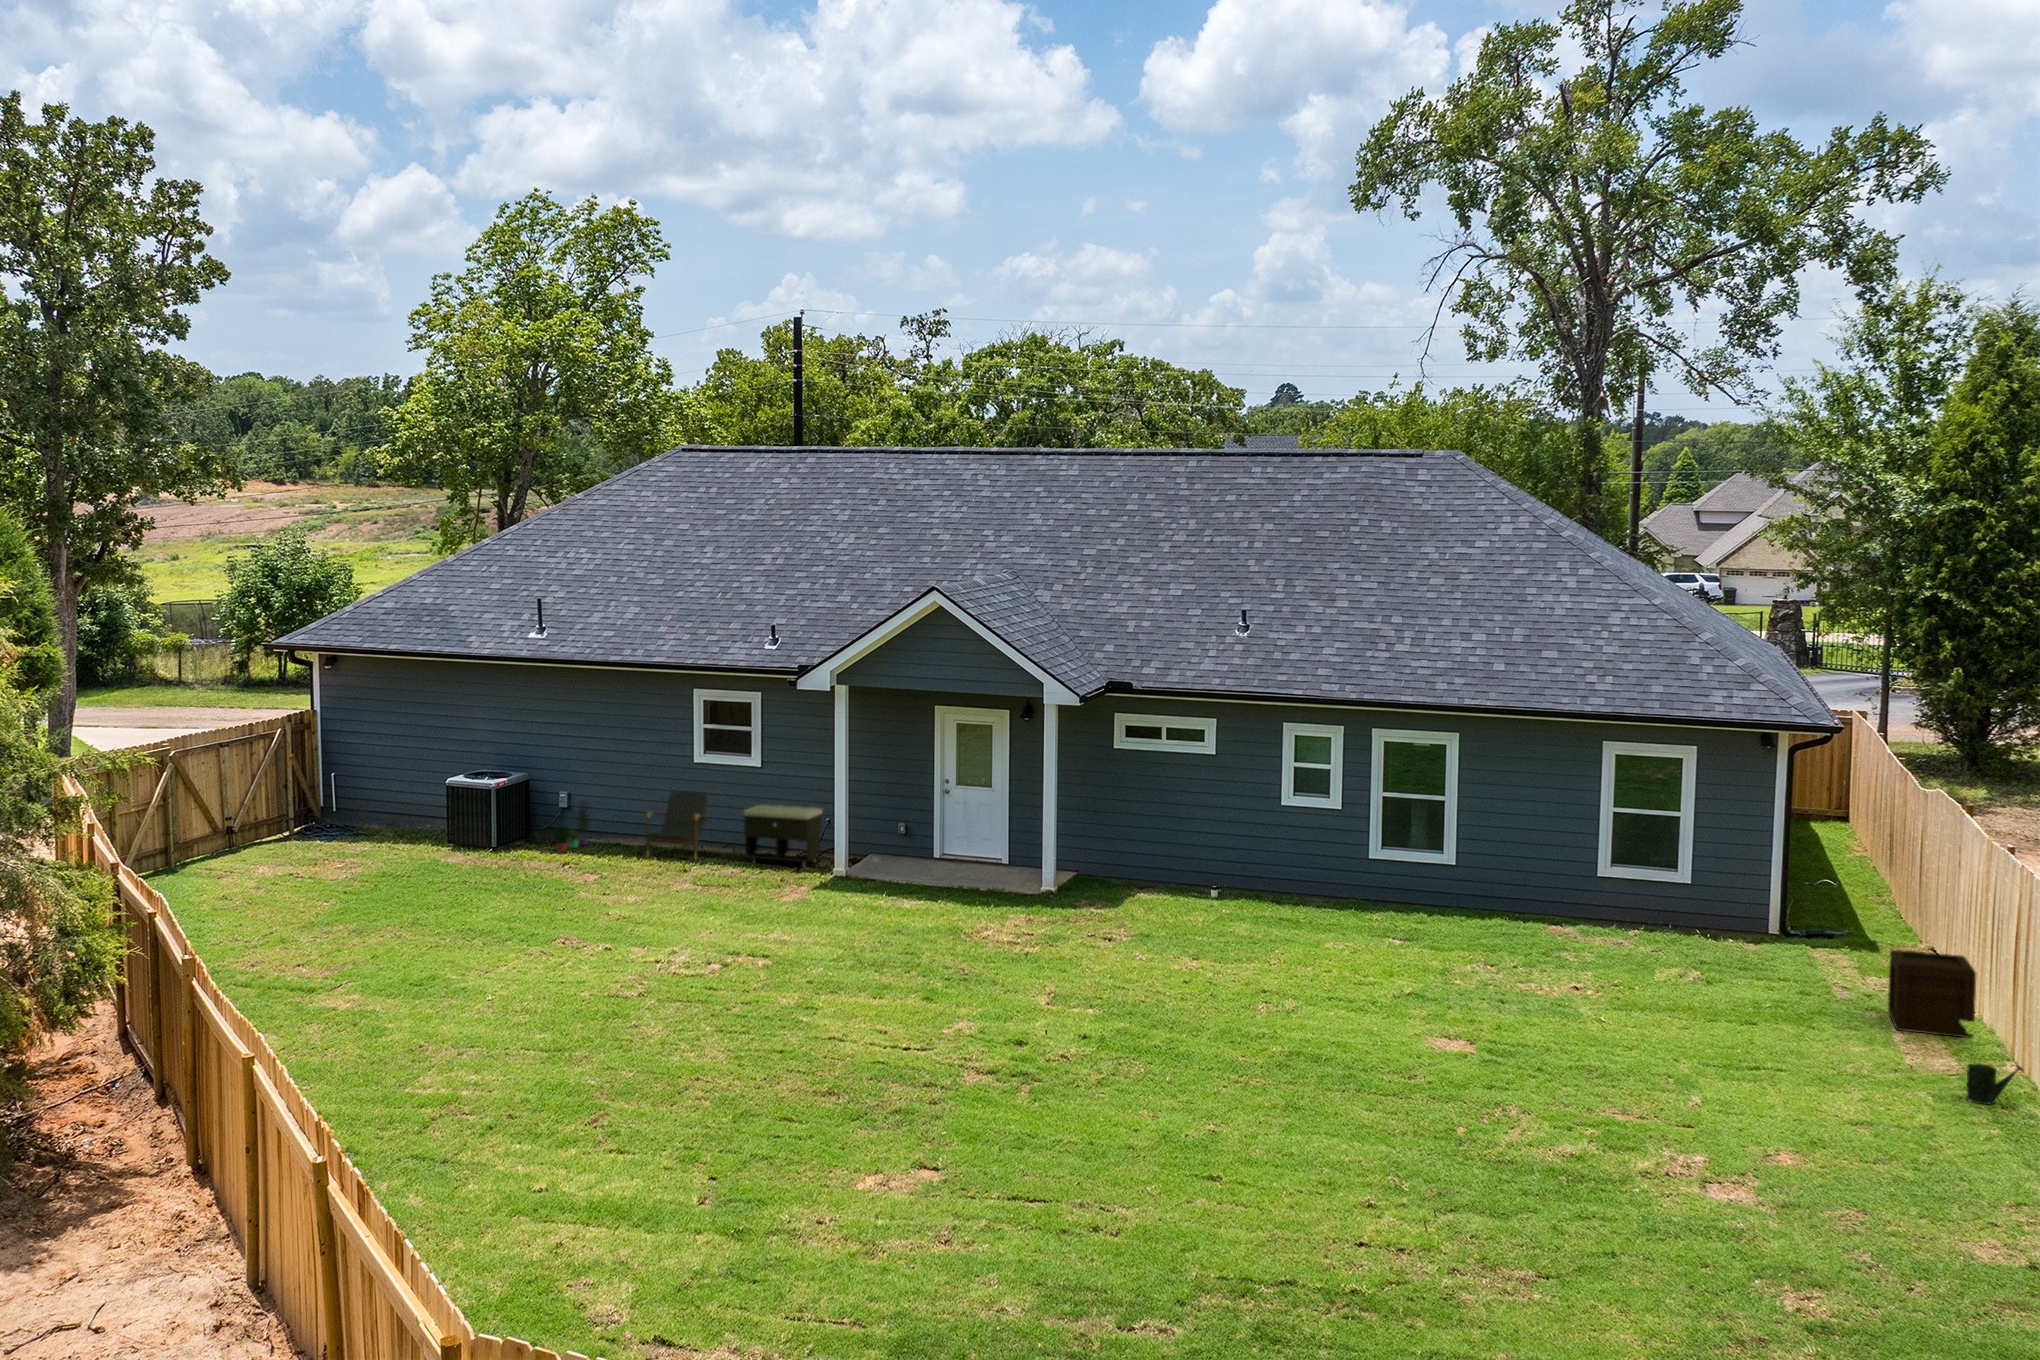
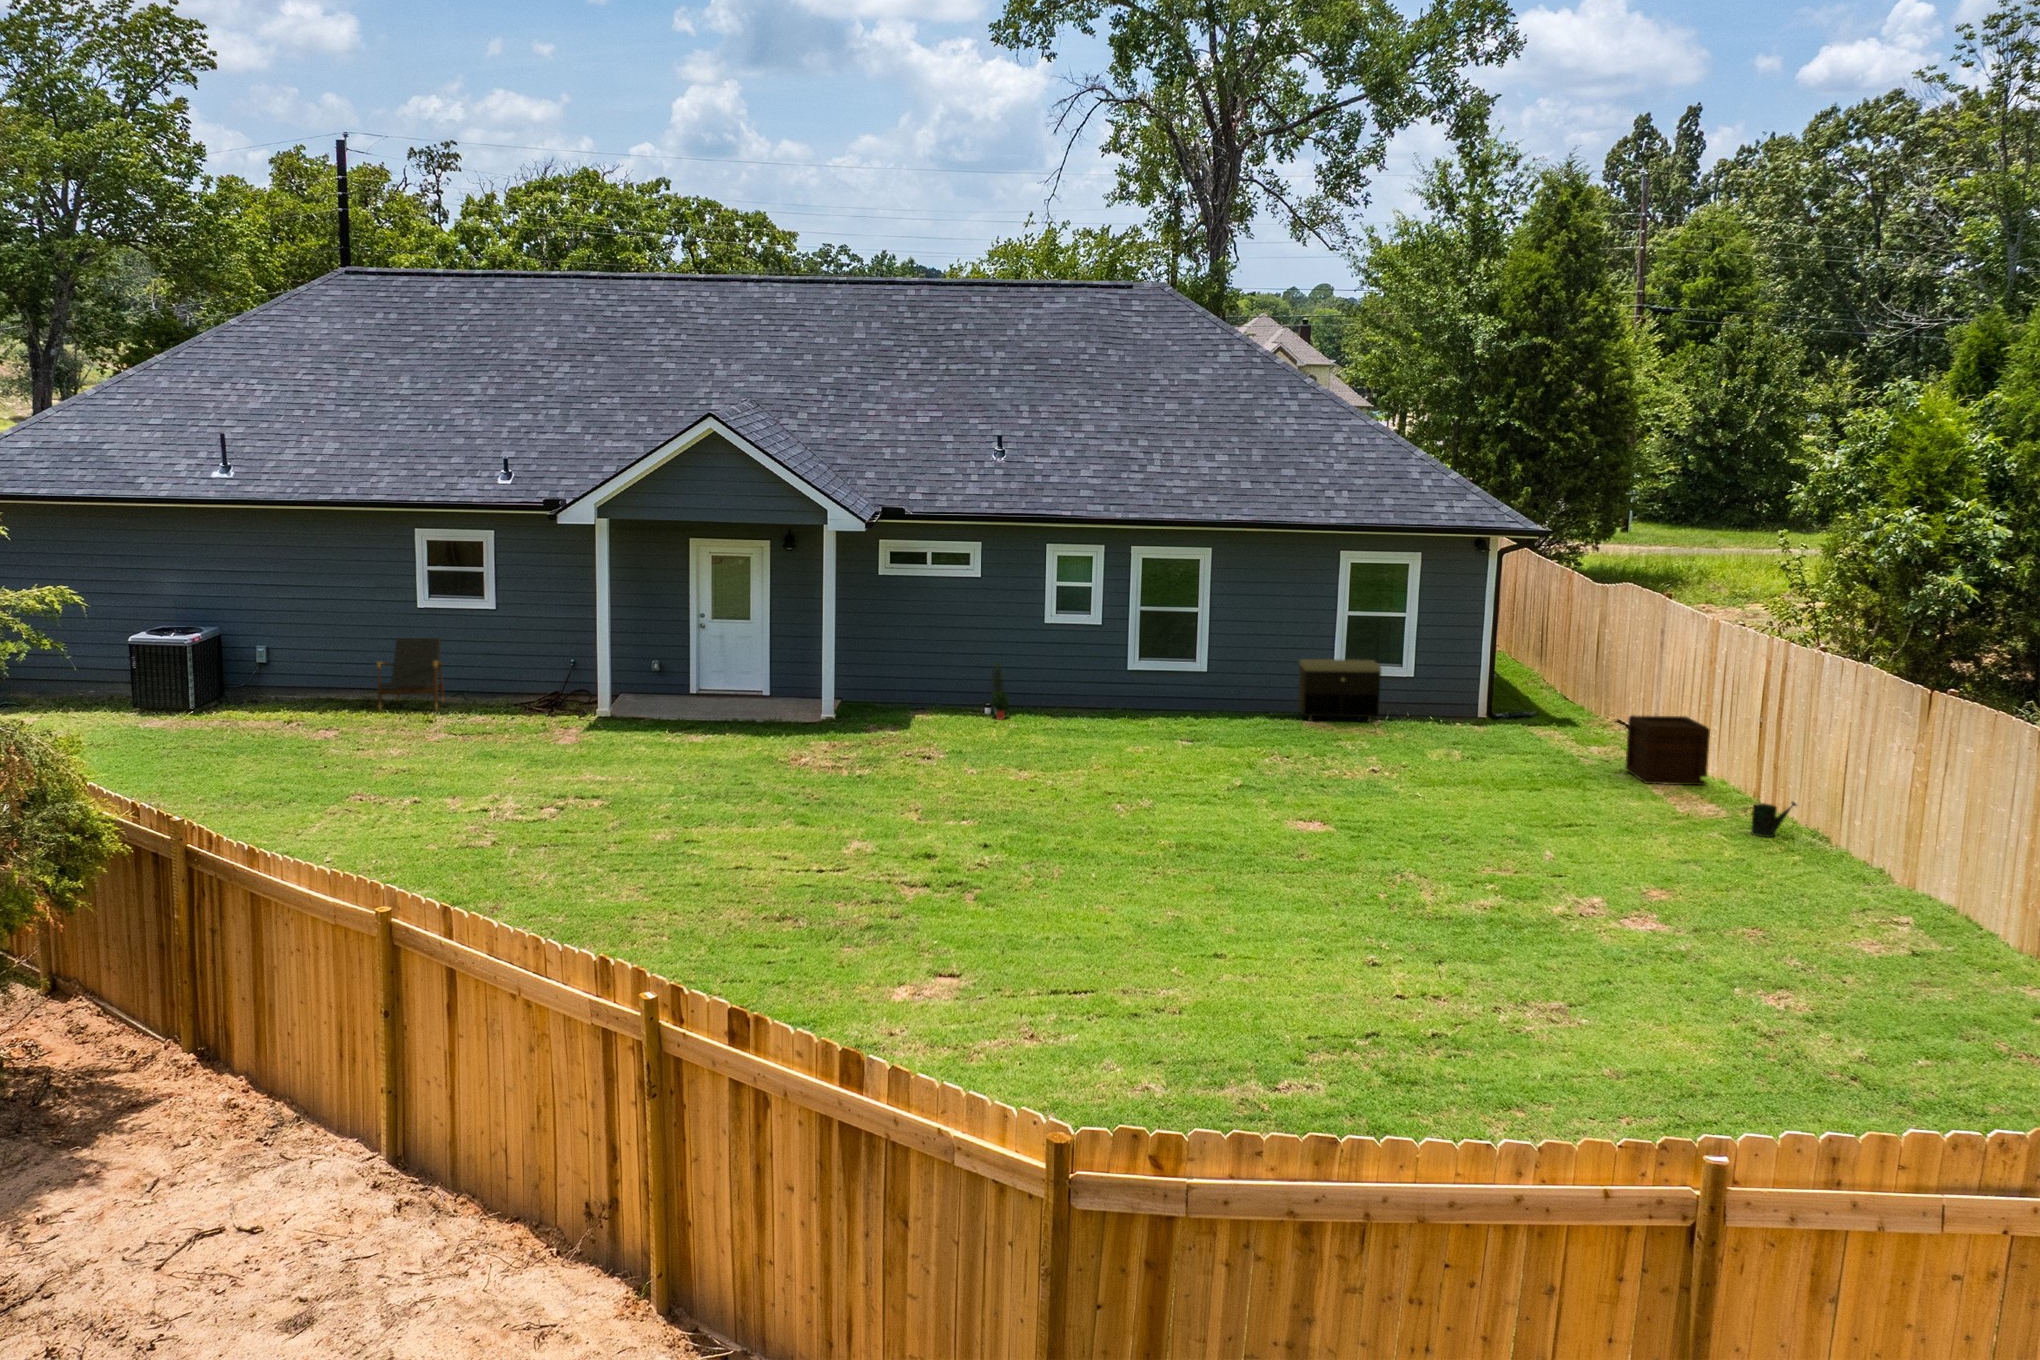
potted plant: present [553,801,589,852] -> present [990,663,1009,720]
storage bench: present [743,805,822,866] -> present [1298,659,1381,722]

